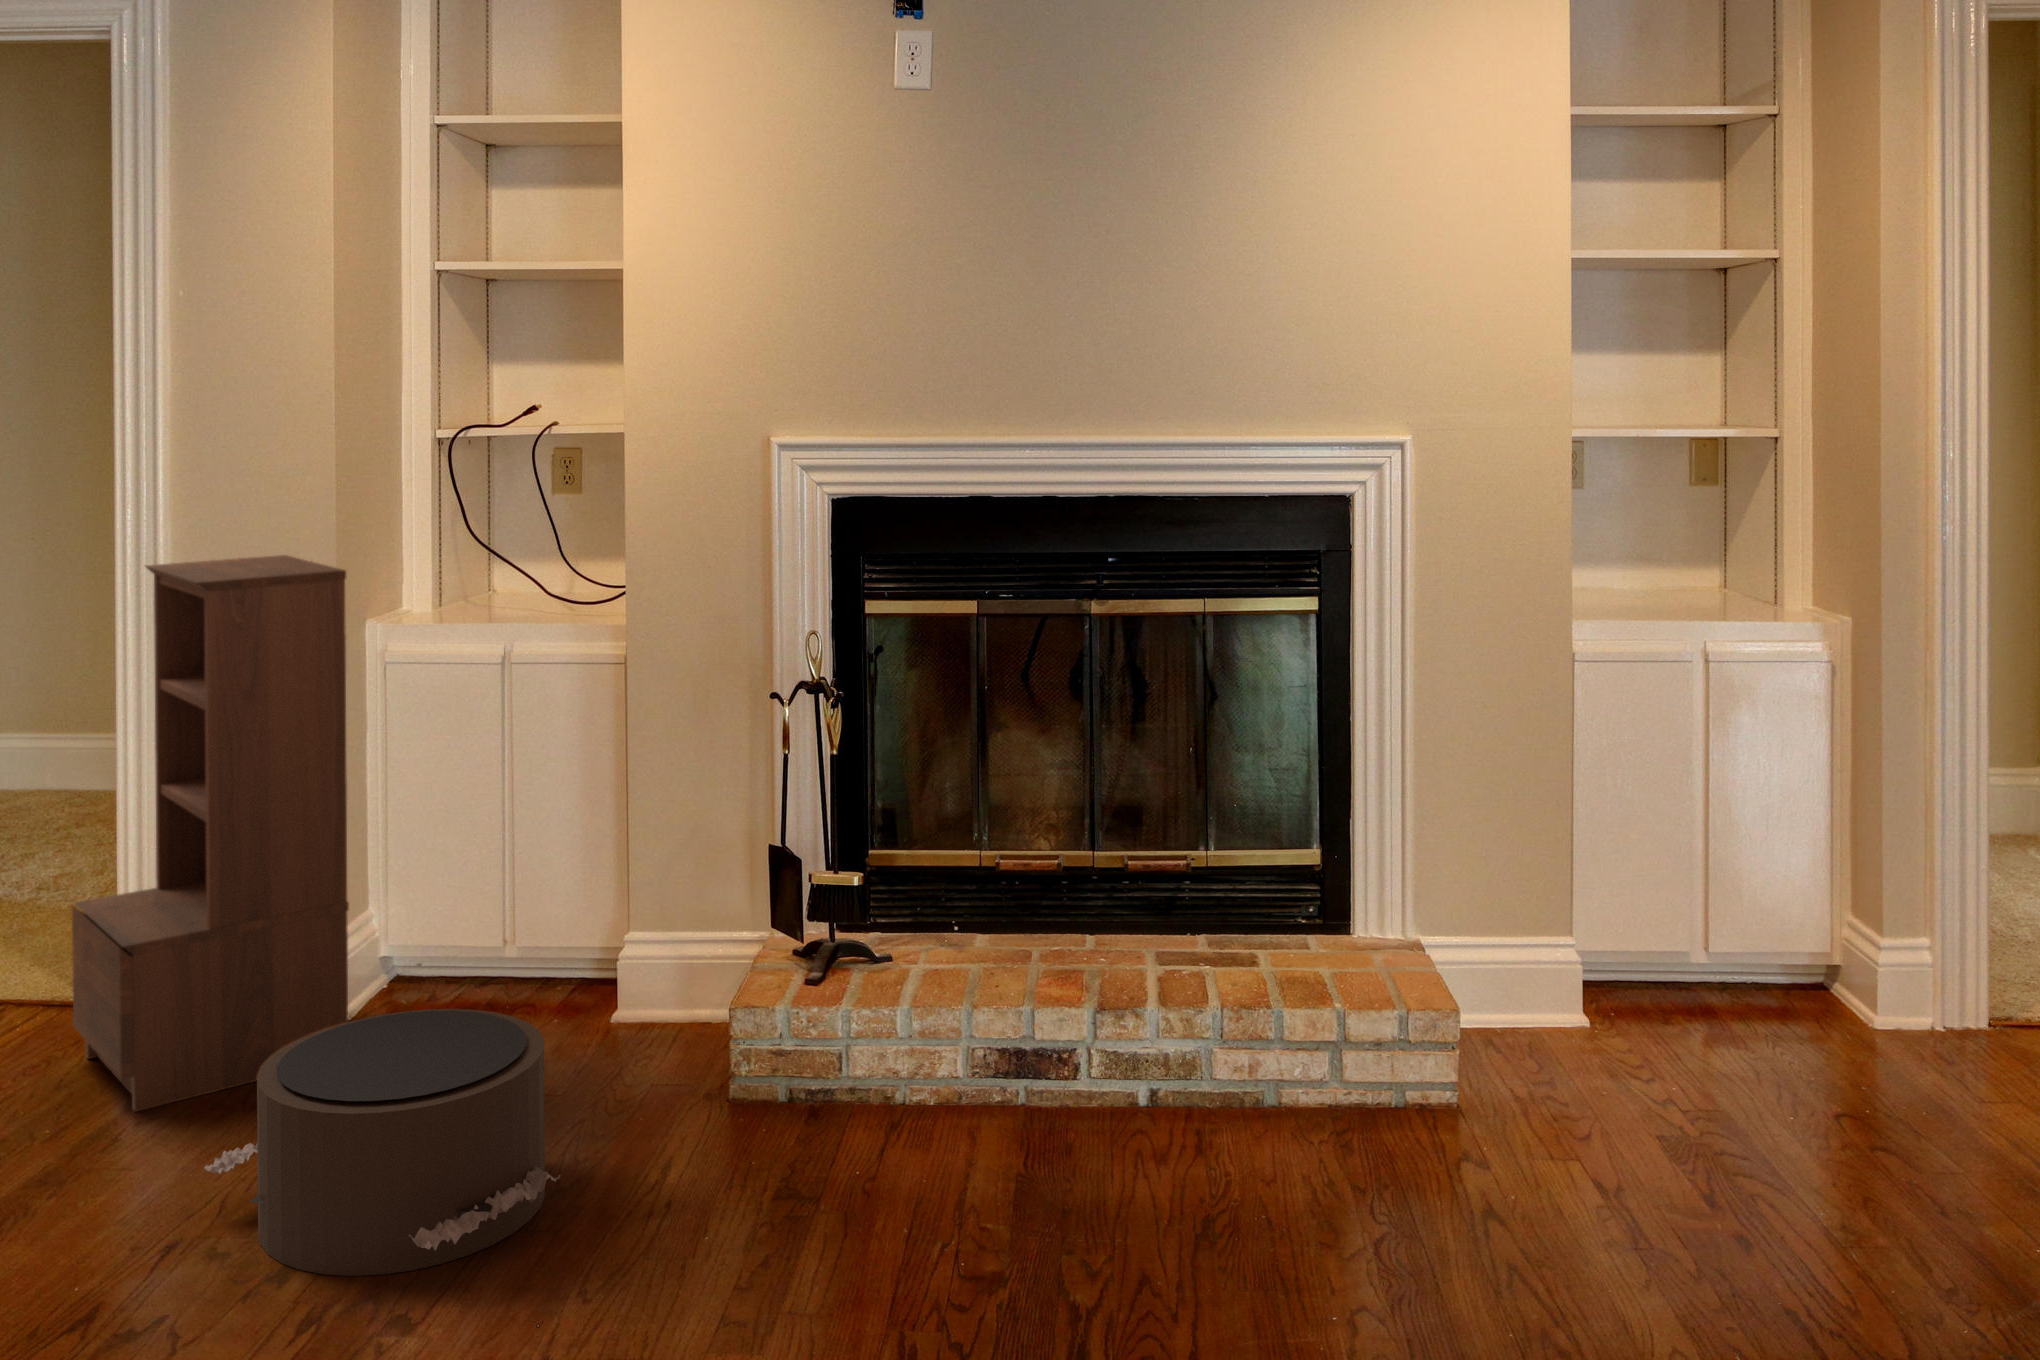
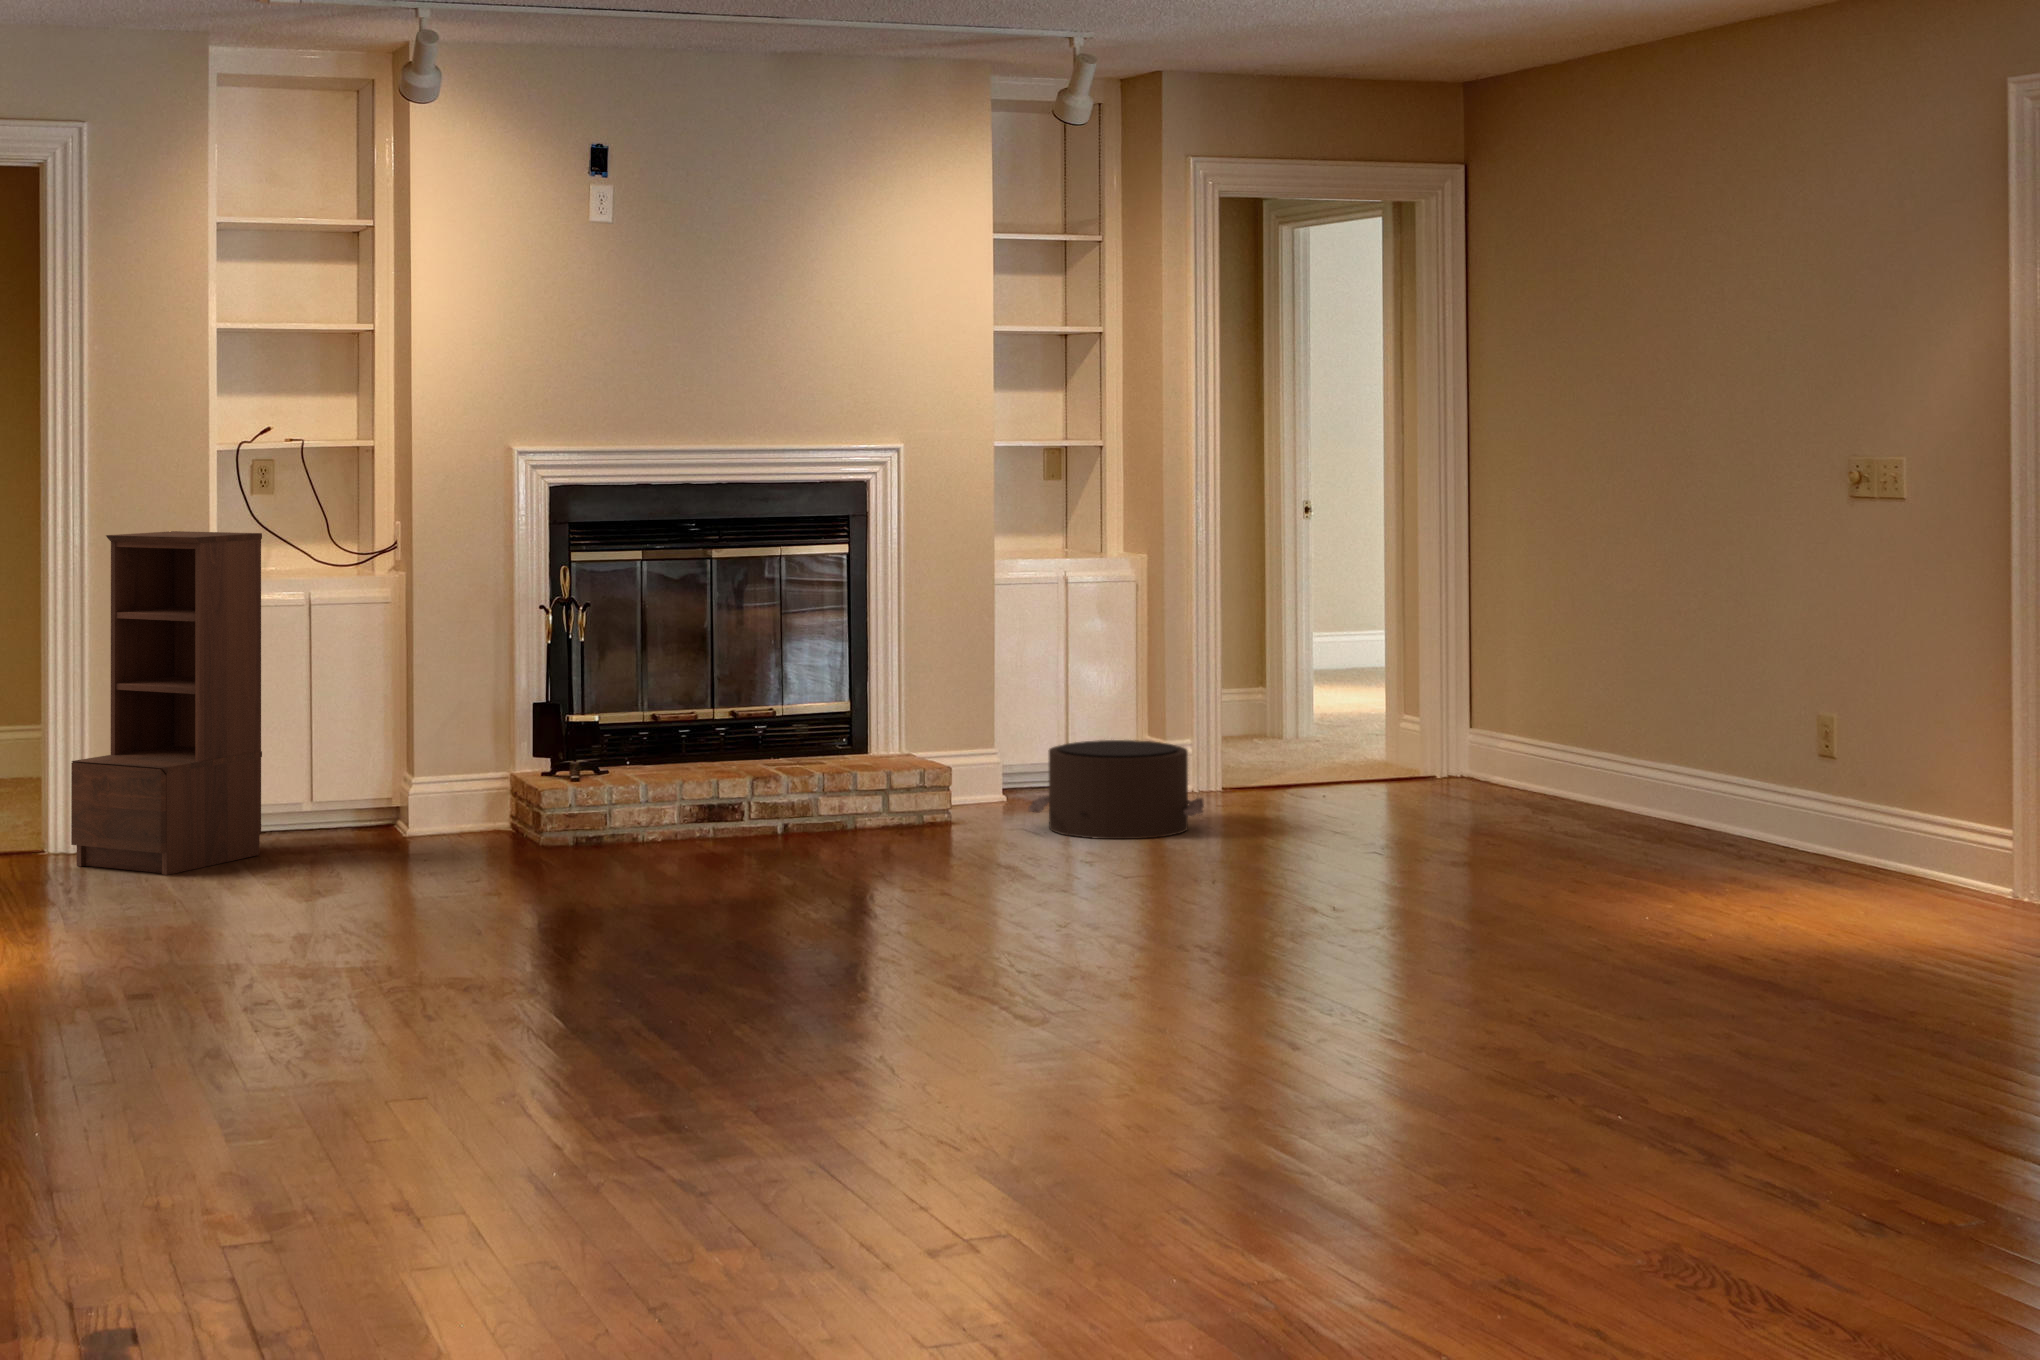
pouf: present [204,1009,560,1276] -> present [1029,740,1204,839]

